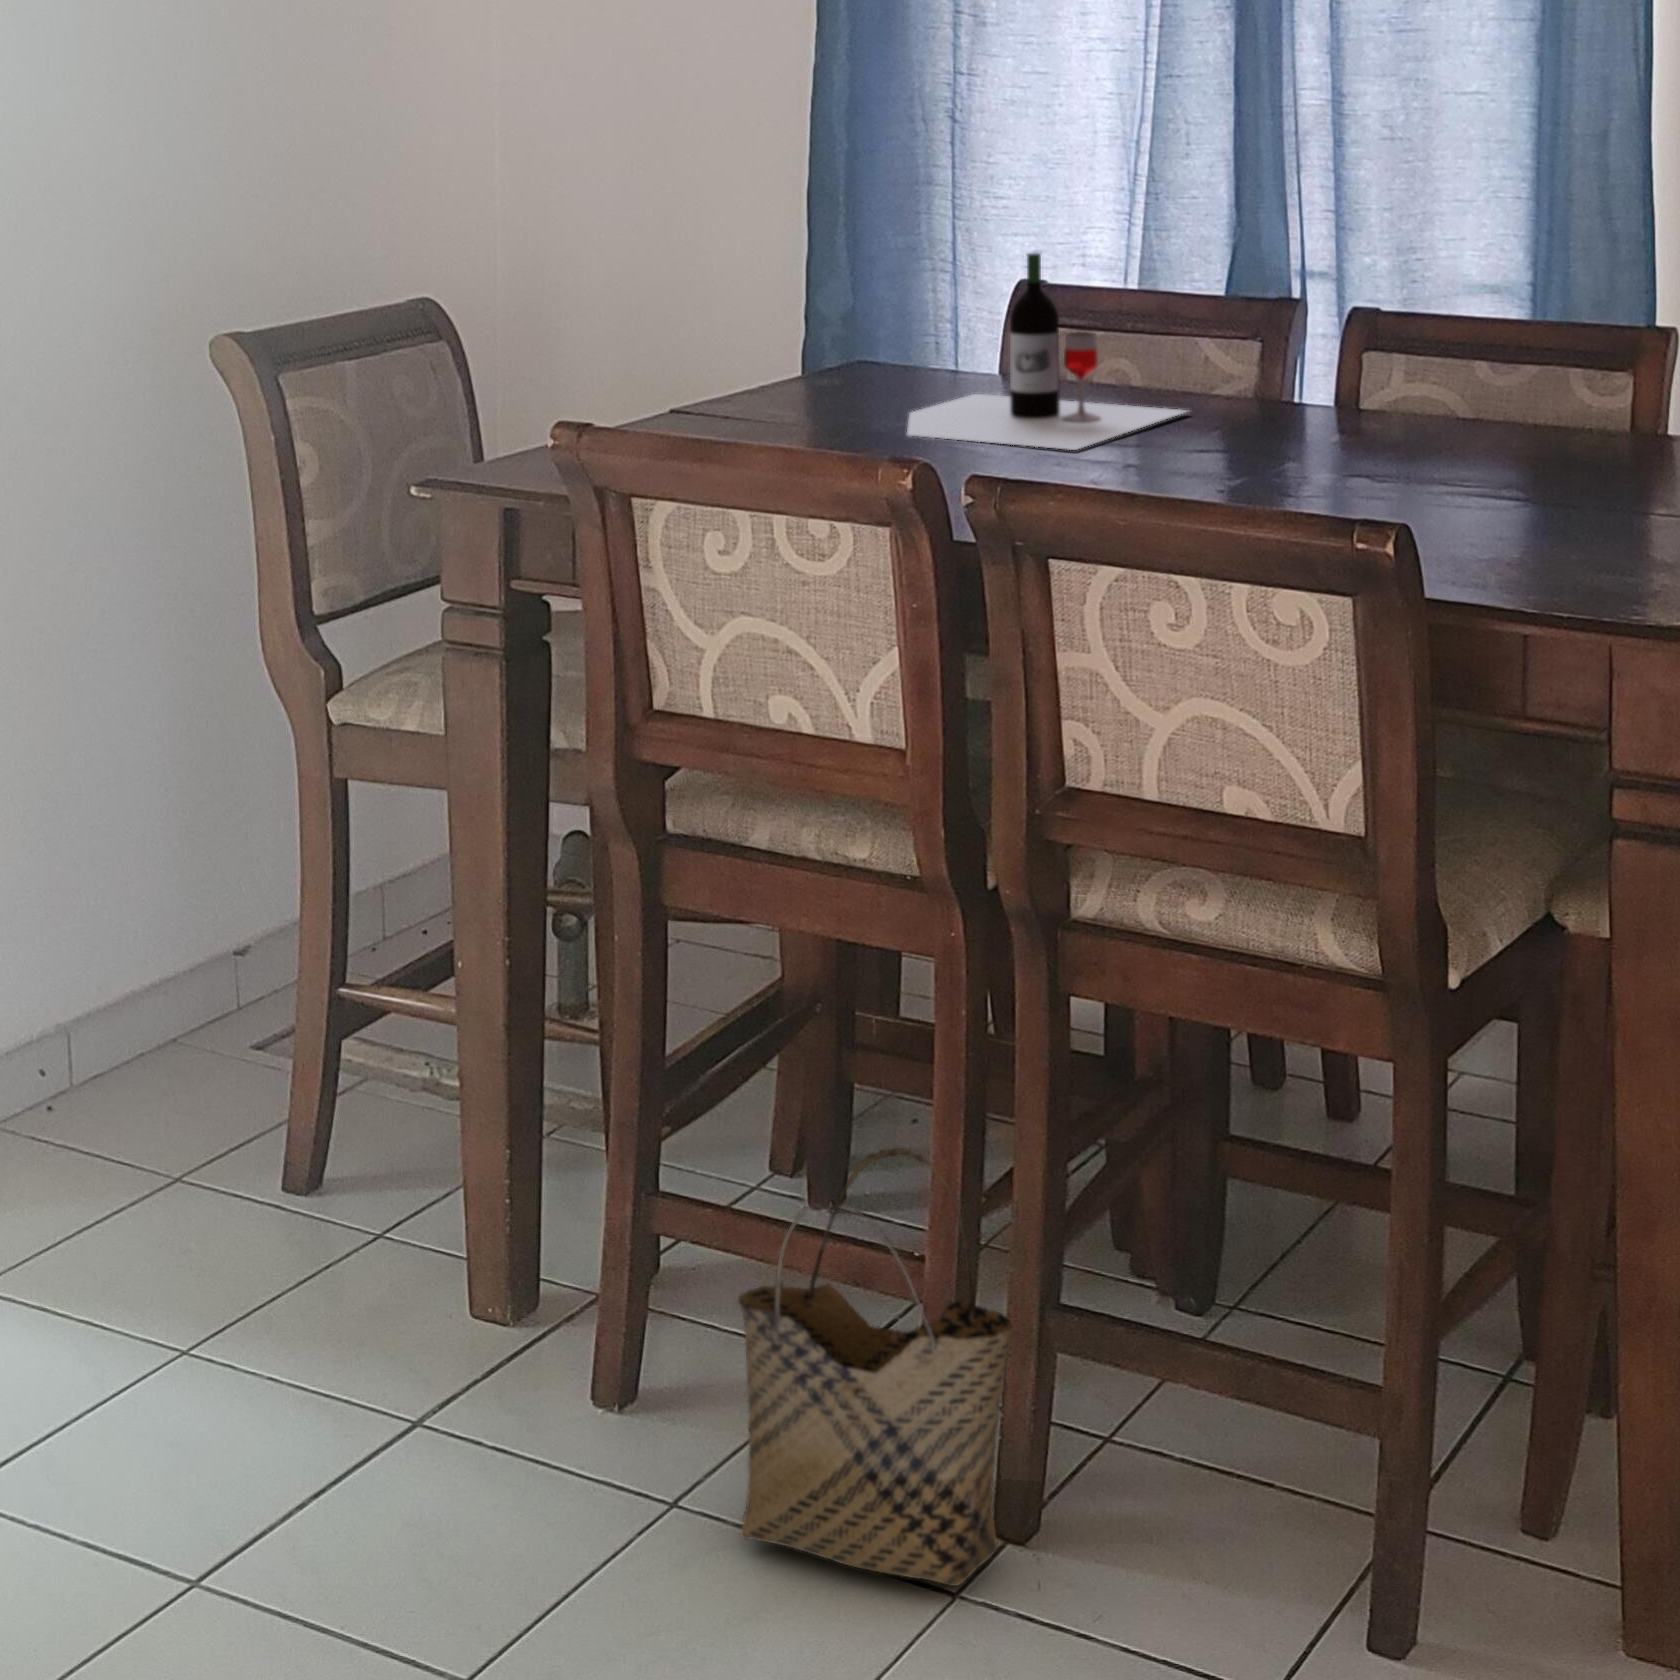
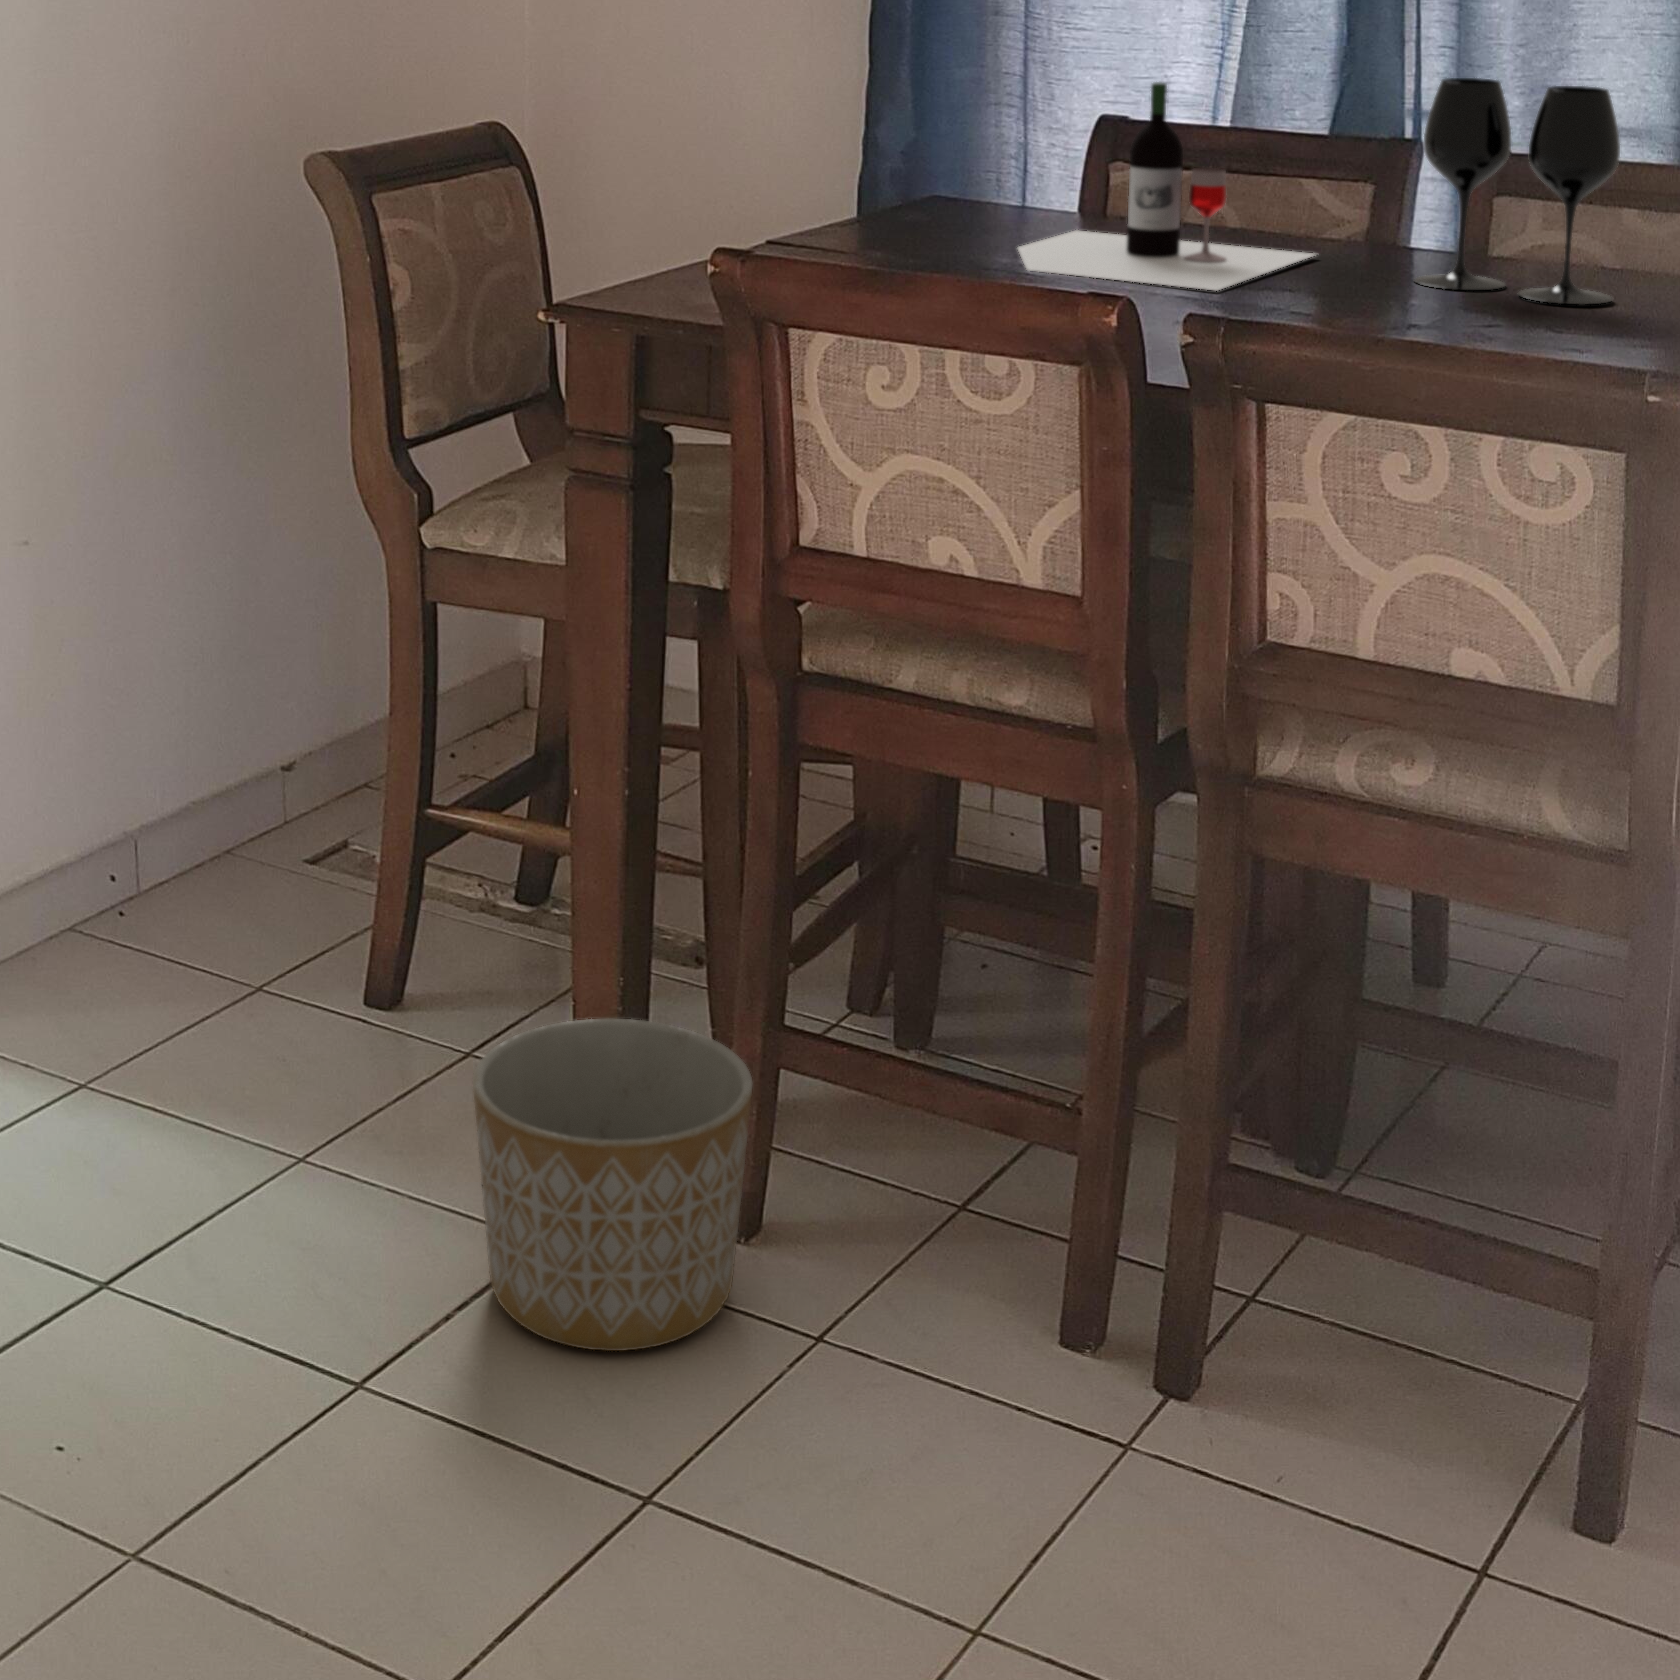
wine glass: none [1268,243,1441,452] -> present [1415,78,1620,305]
woven basket: present [738,1148,1012,1586] -> none [895,1006,1191,1454]
planter: none [331,1190,612,1526] -> present [473,1019,752,1351]

